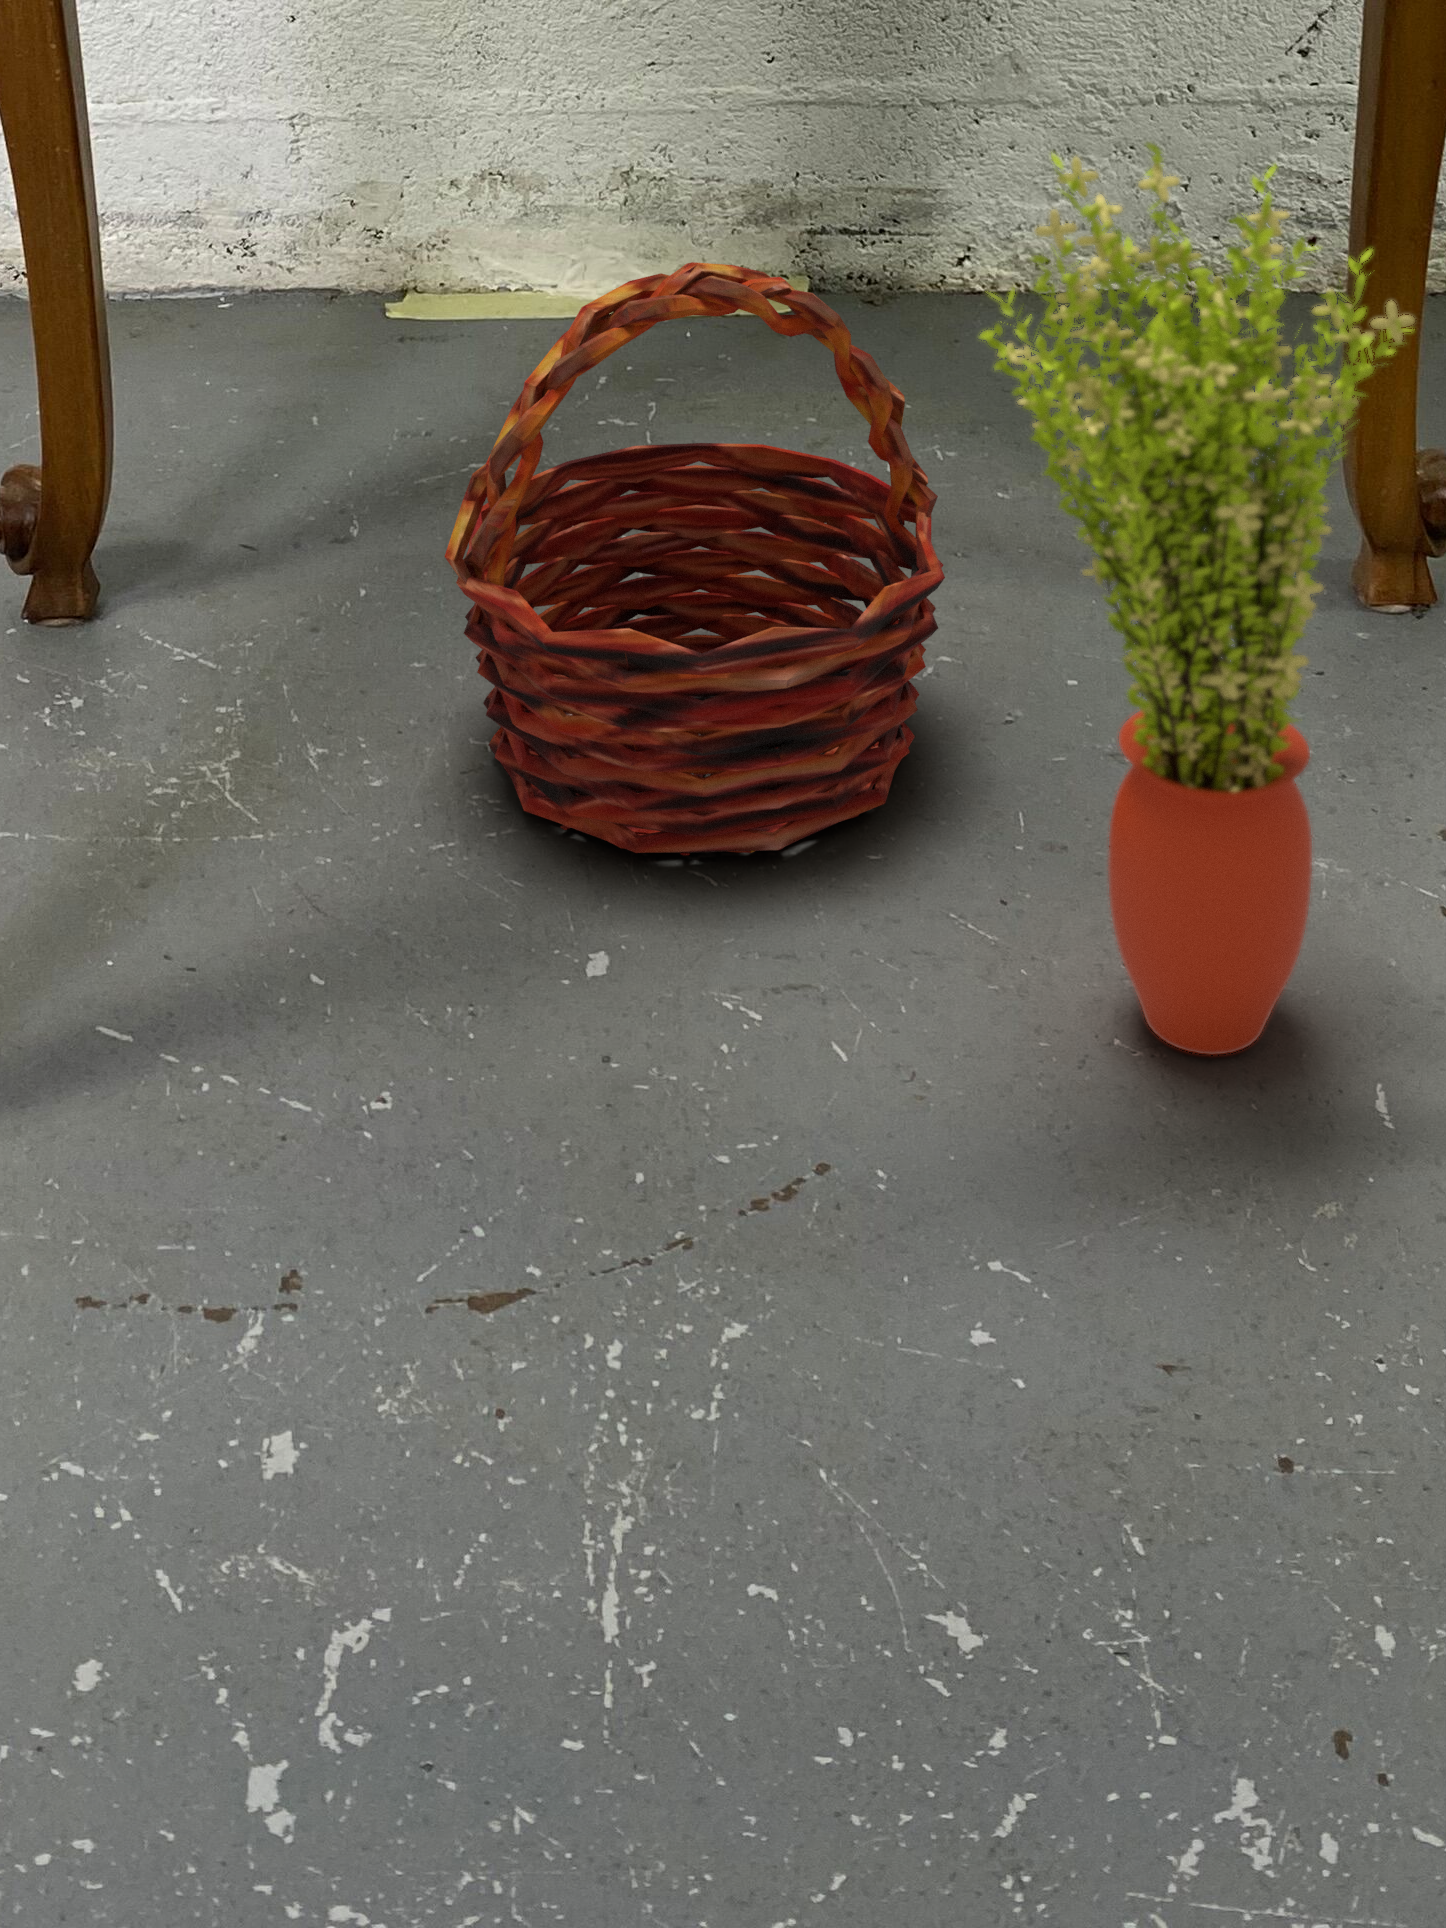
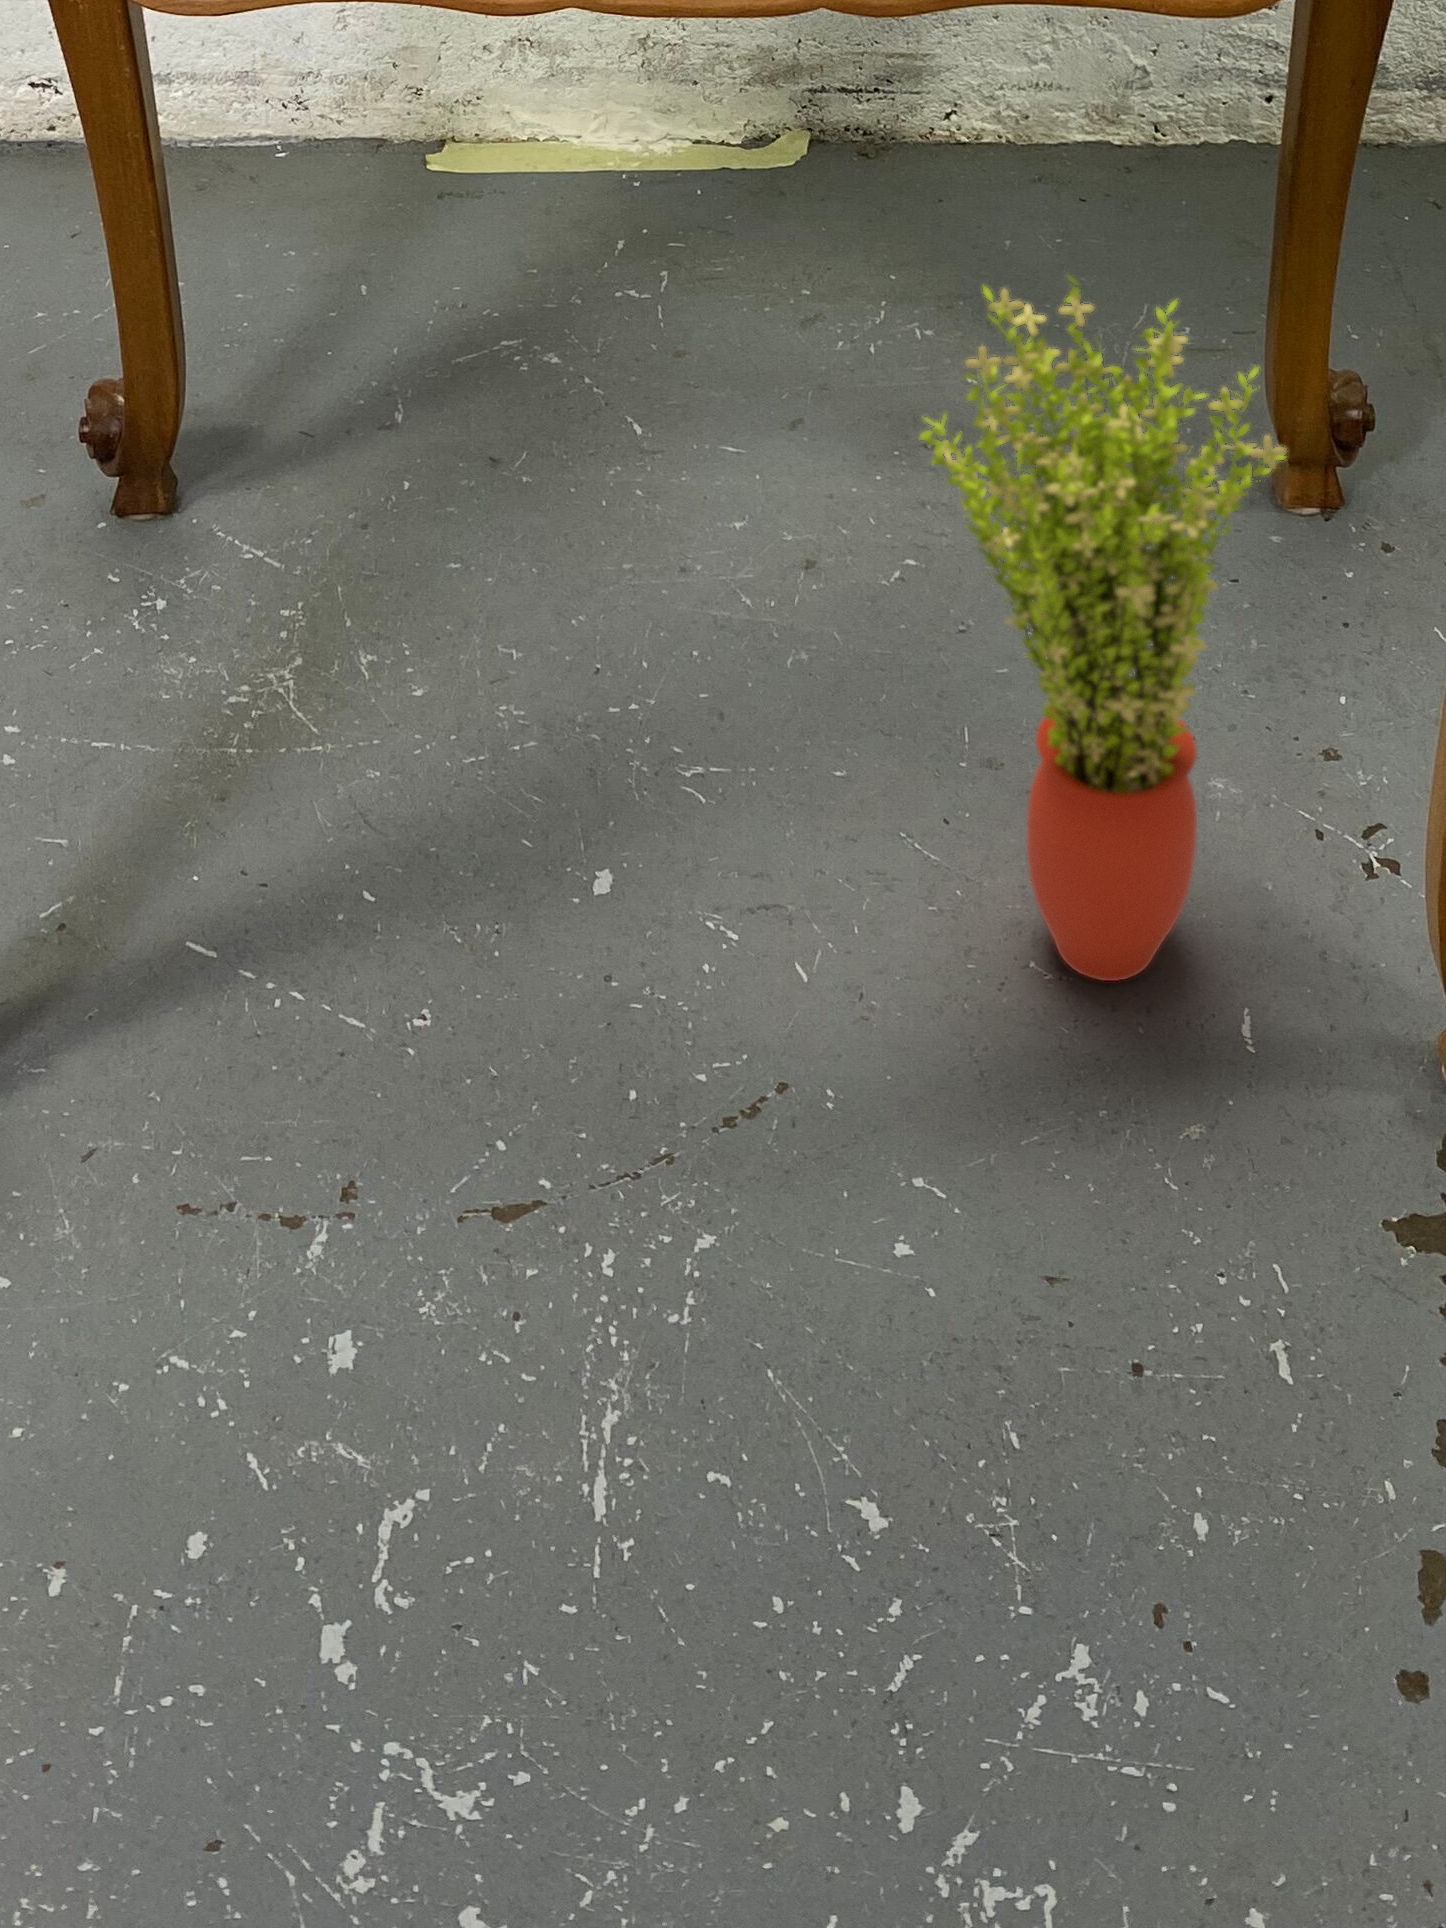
basket: present [445,262,945,855] -> none [471,274,903,775]

